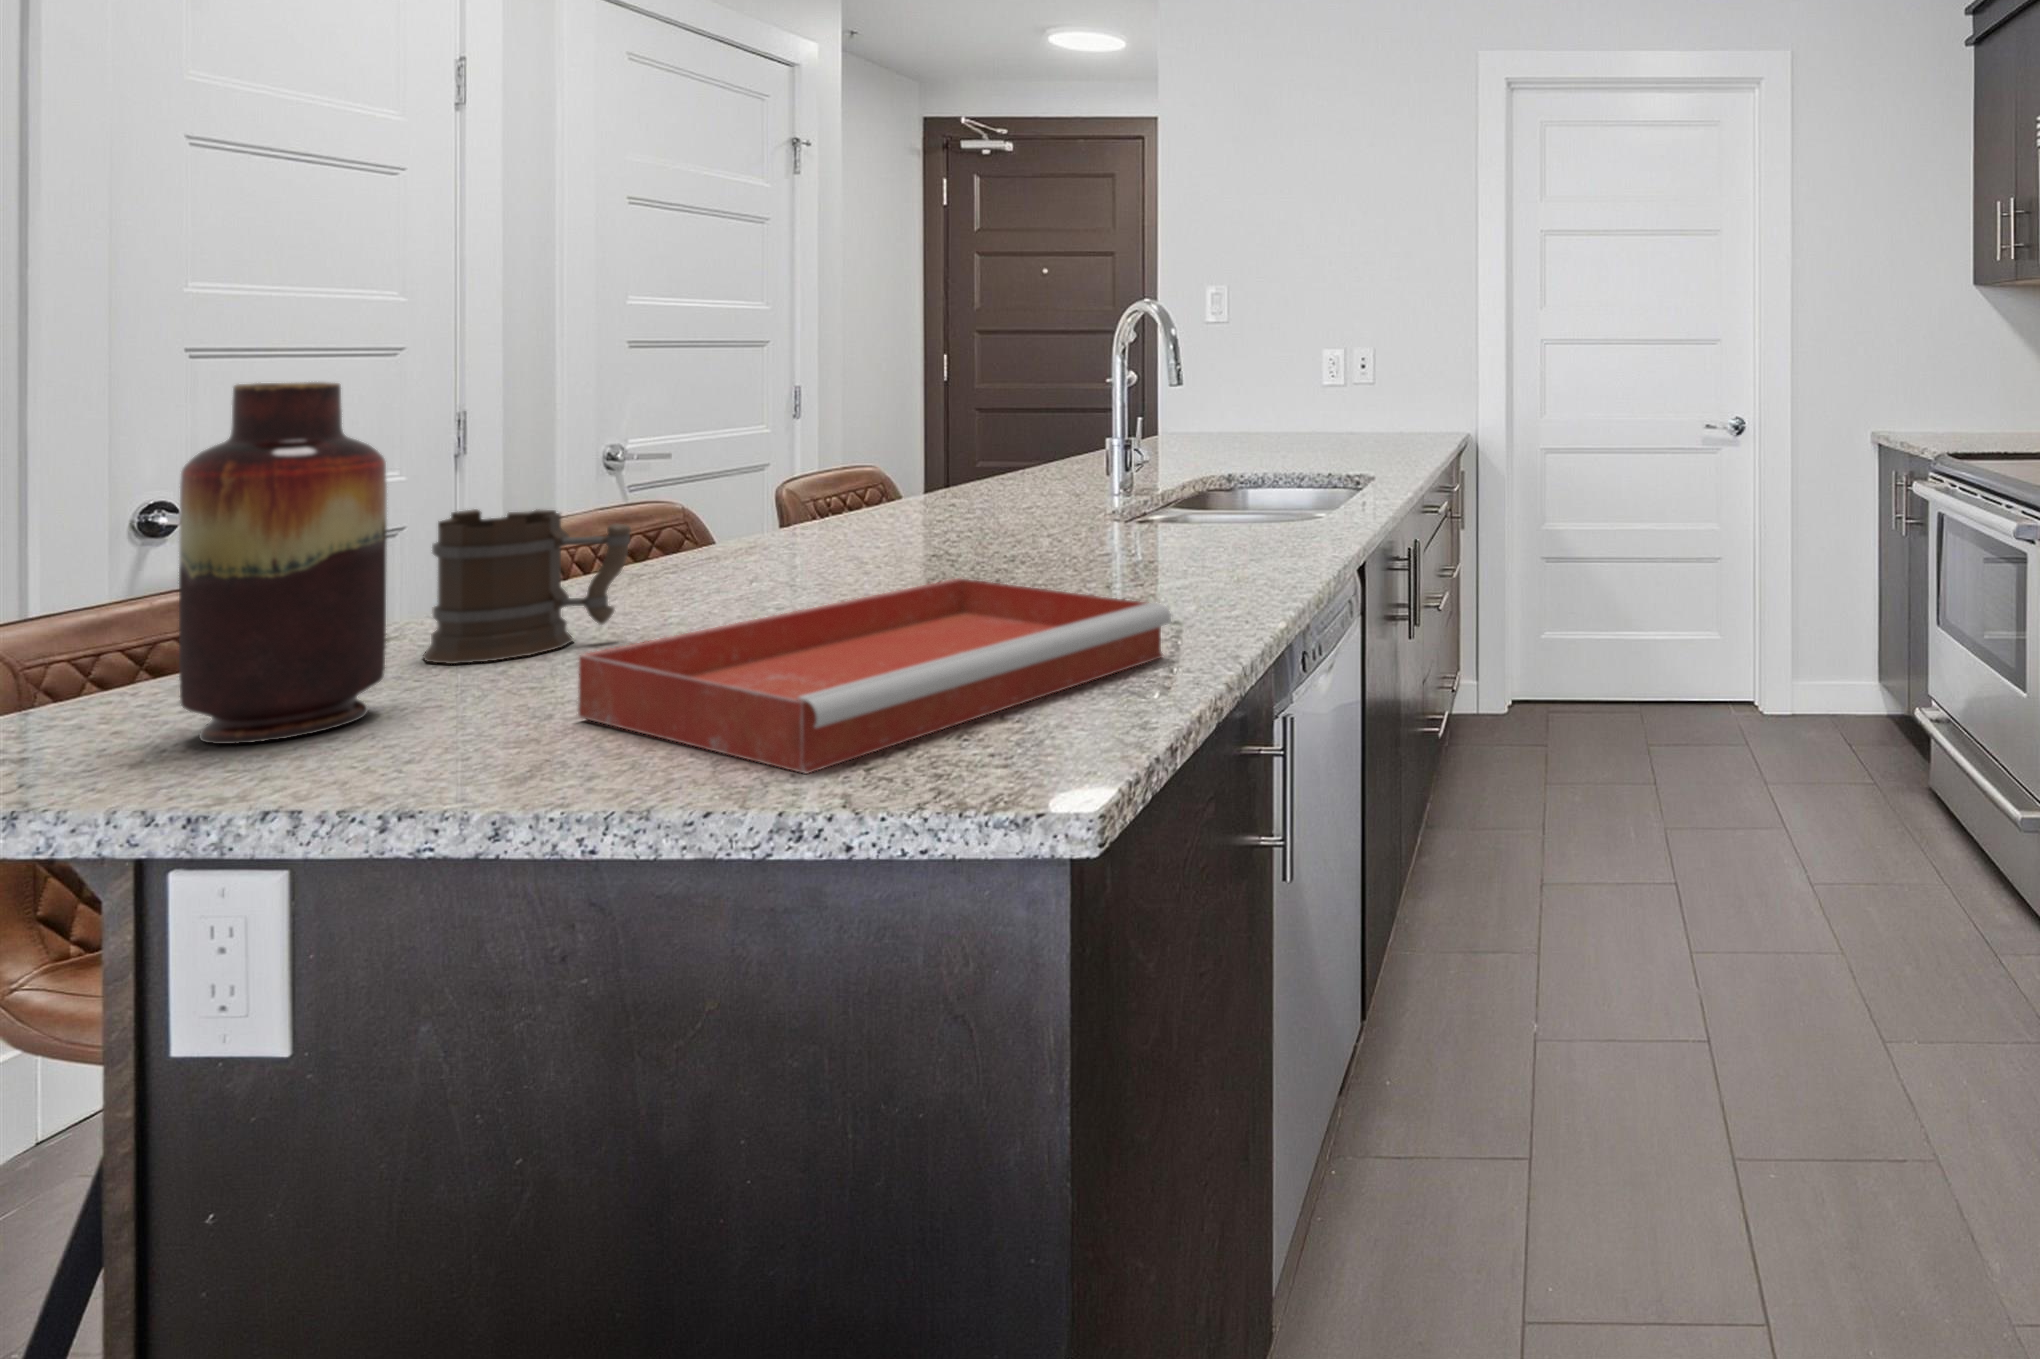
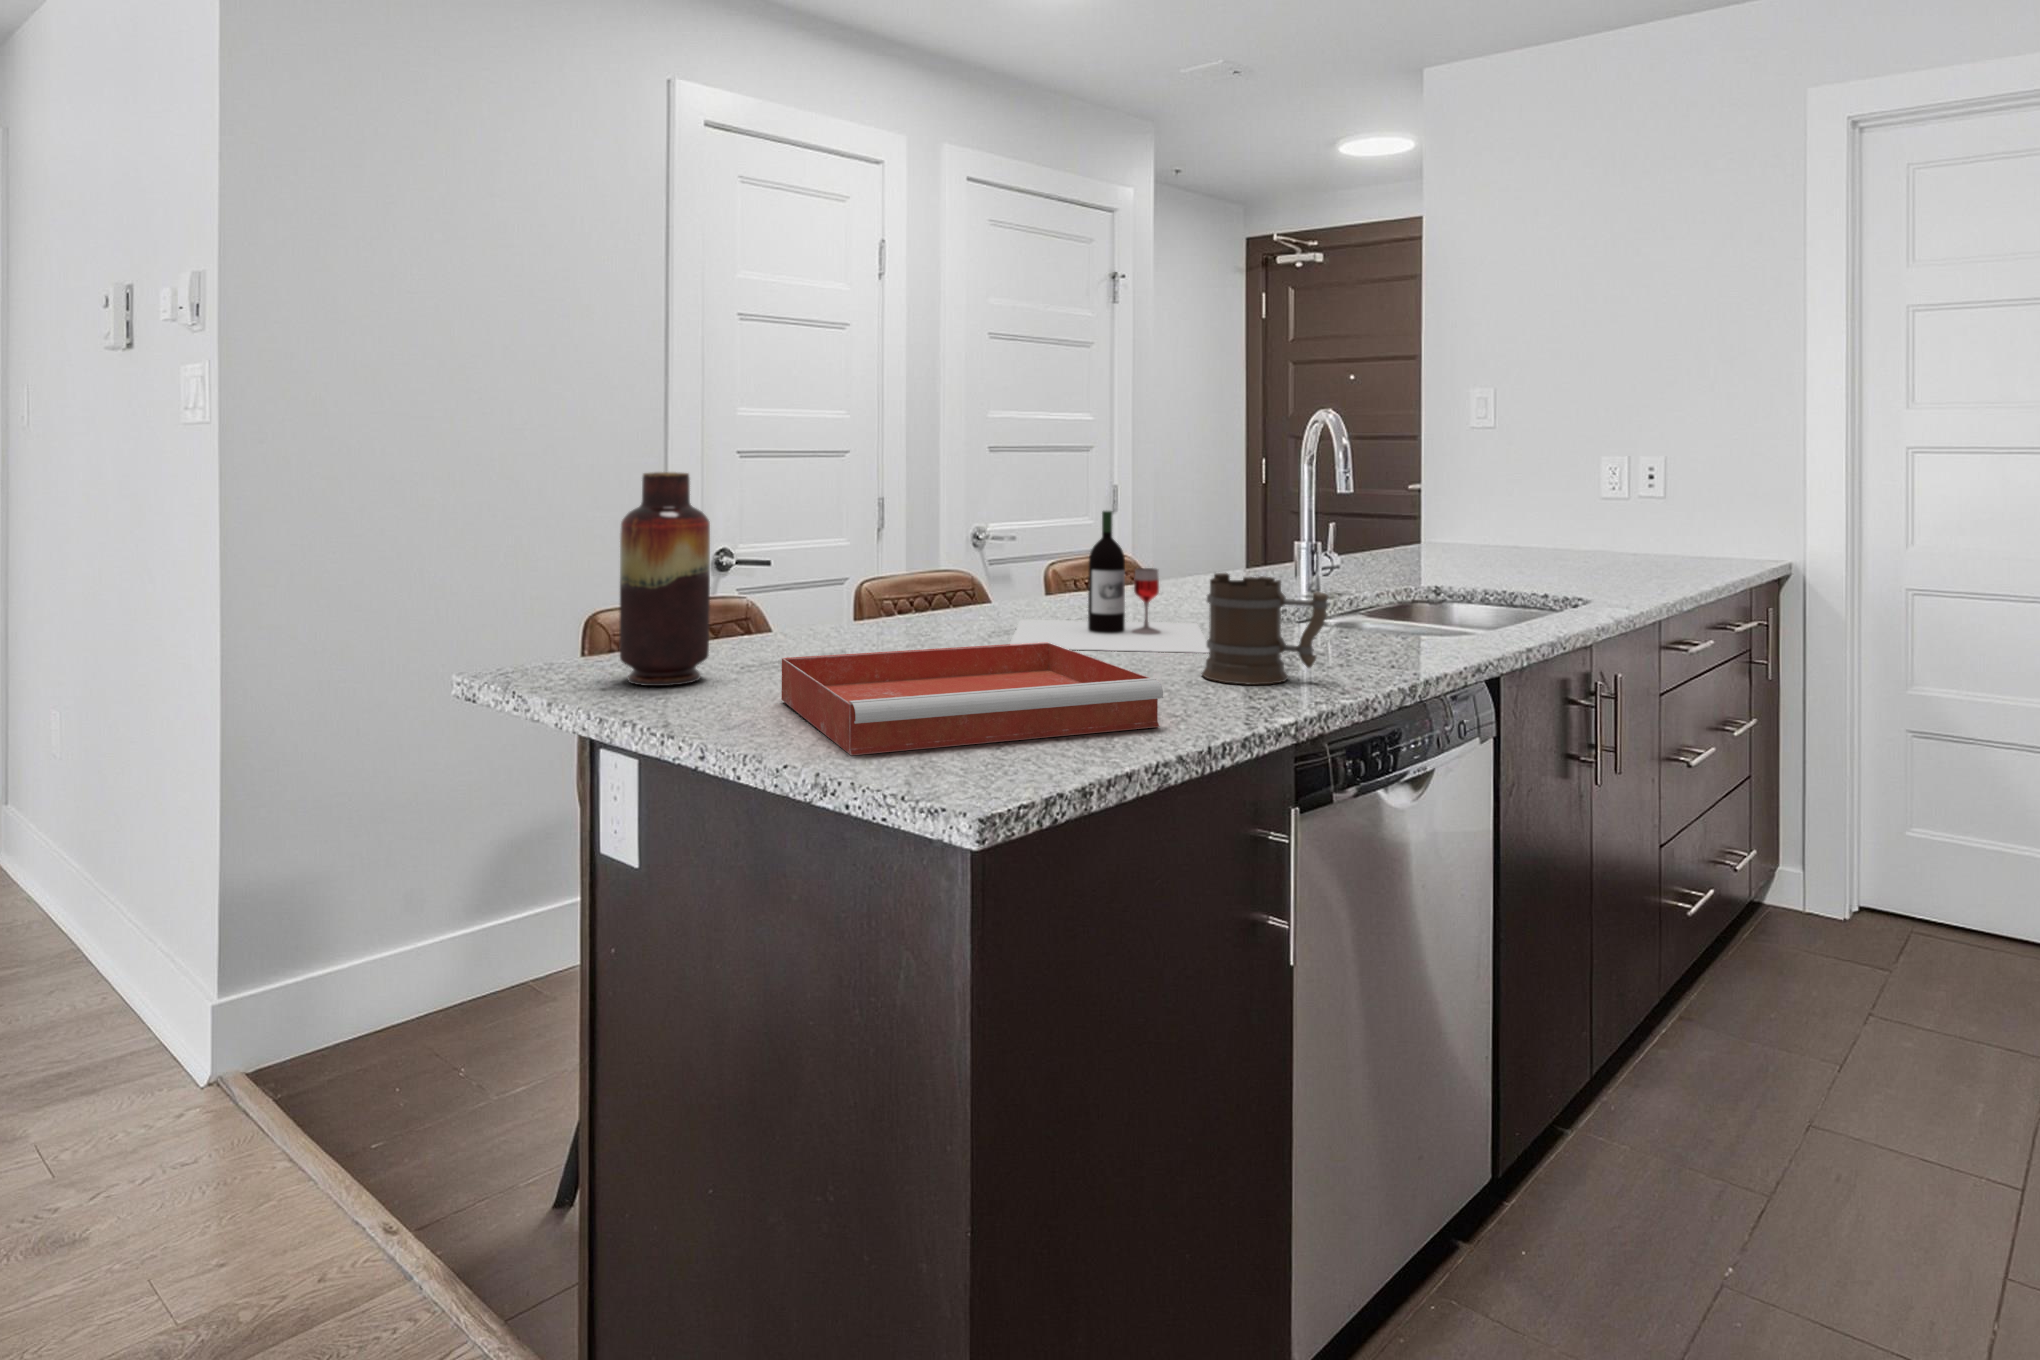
wine bottle: none [817,415,1106,594] -> present [1011,511,1209,653]
mug: present [423,509,631,664] -> present [1201,573,1328,684]

